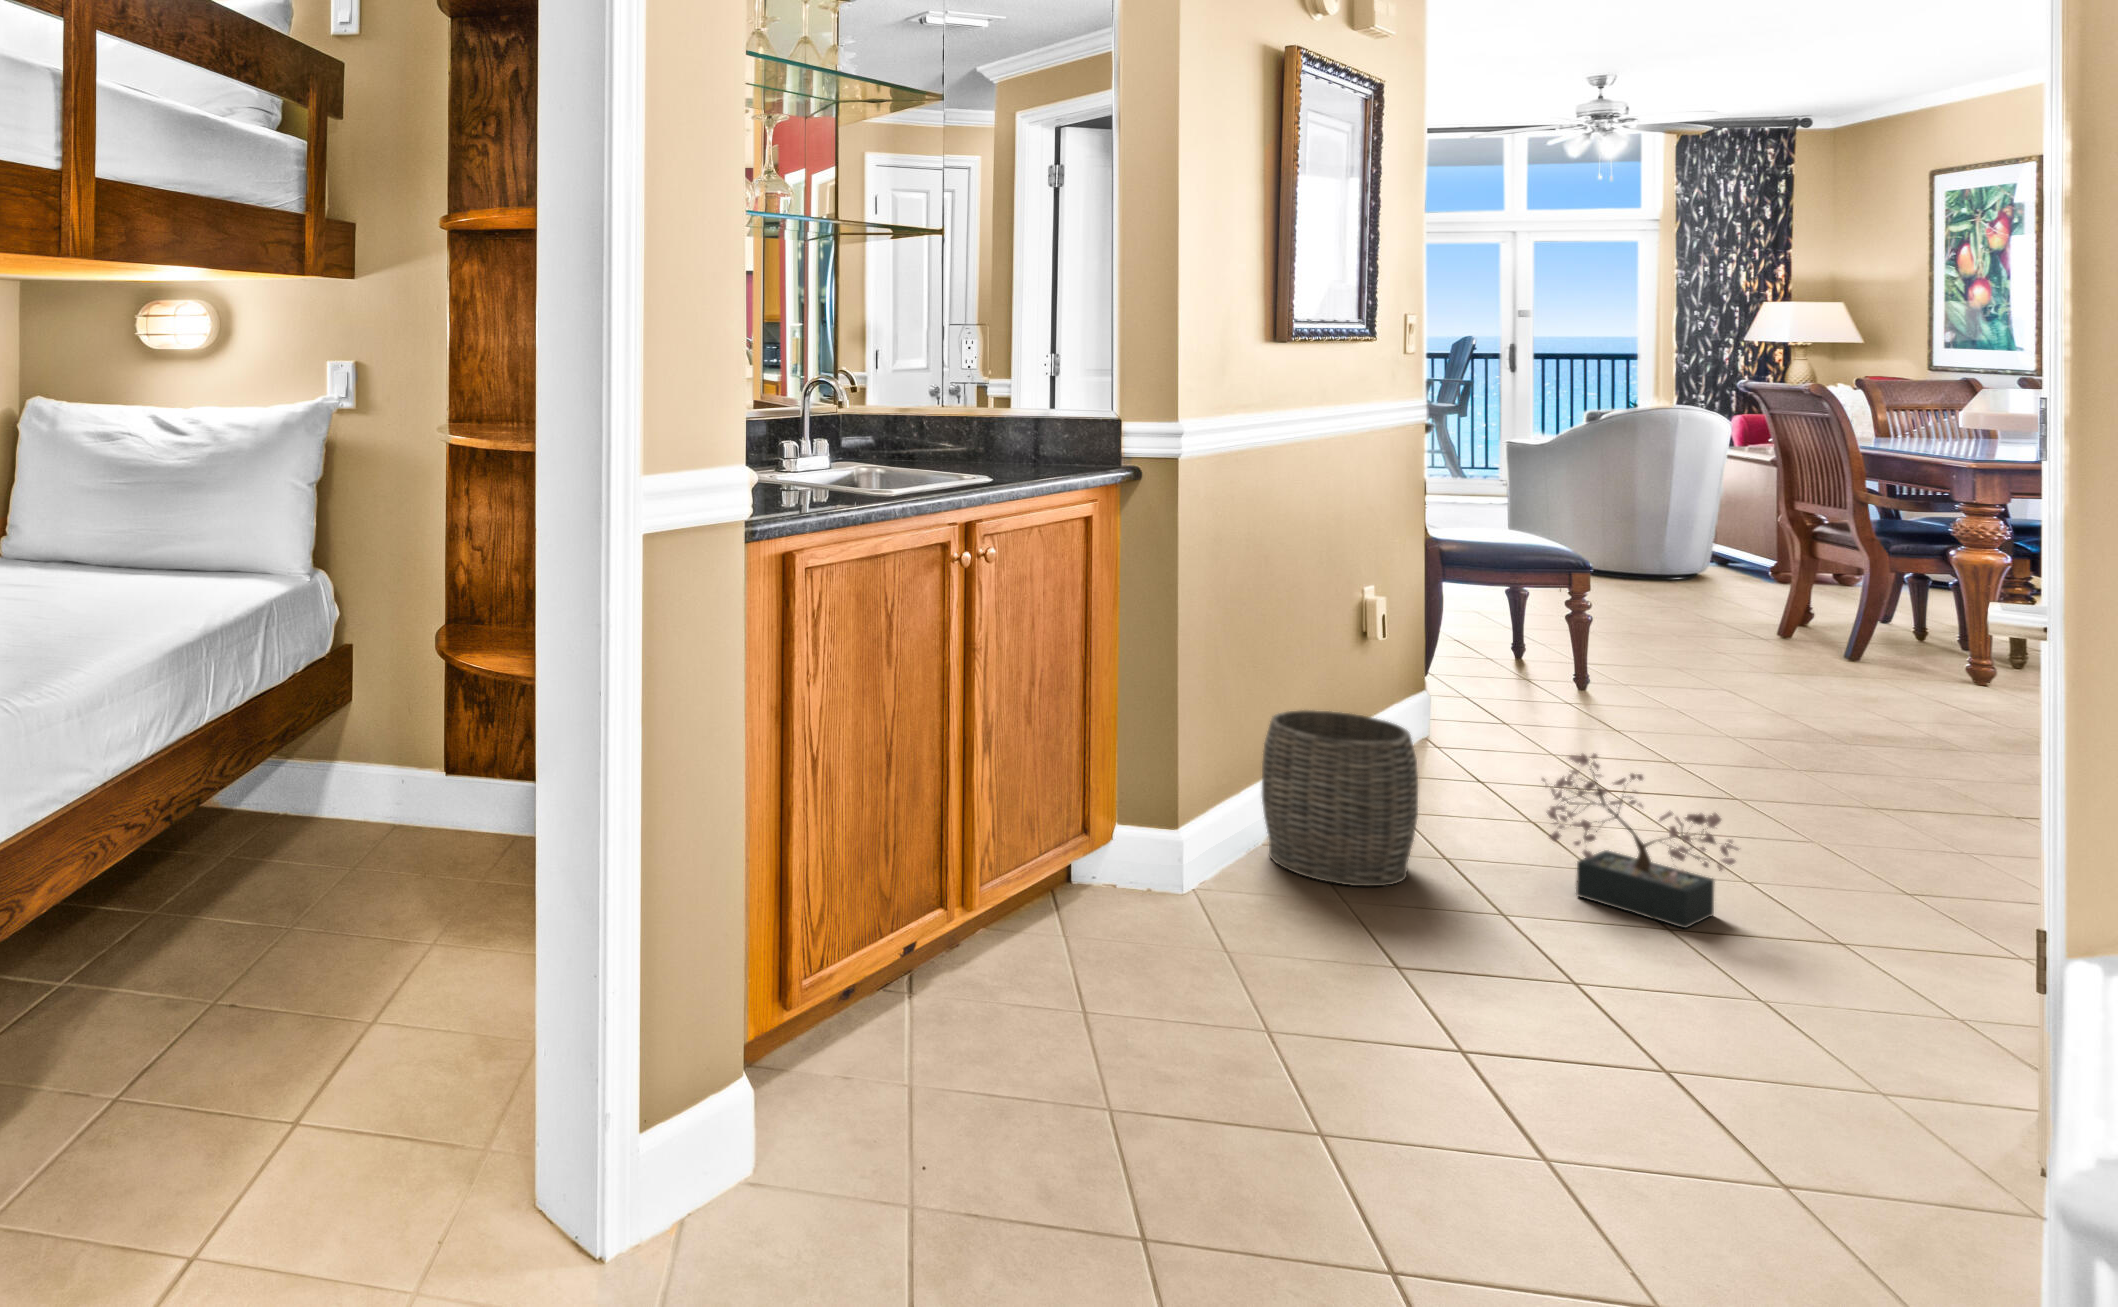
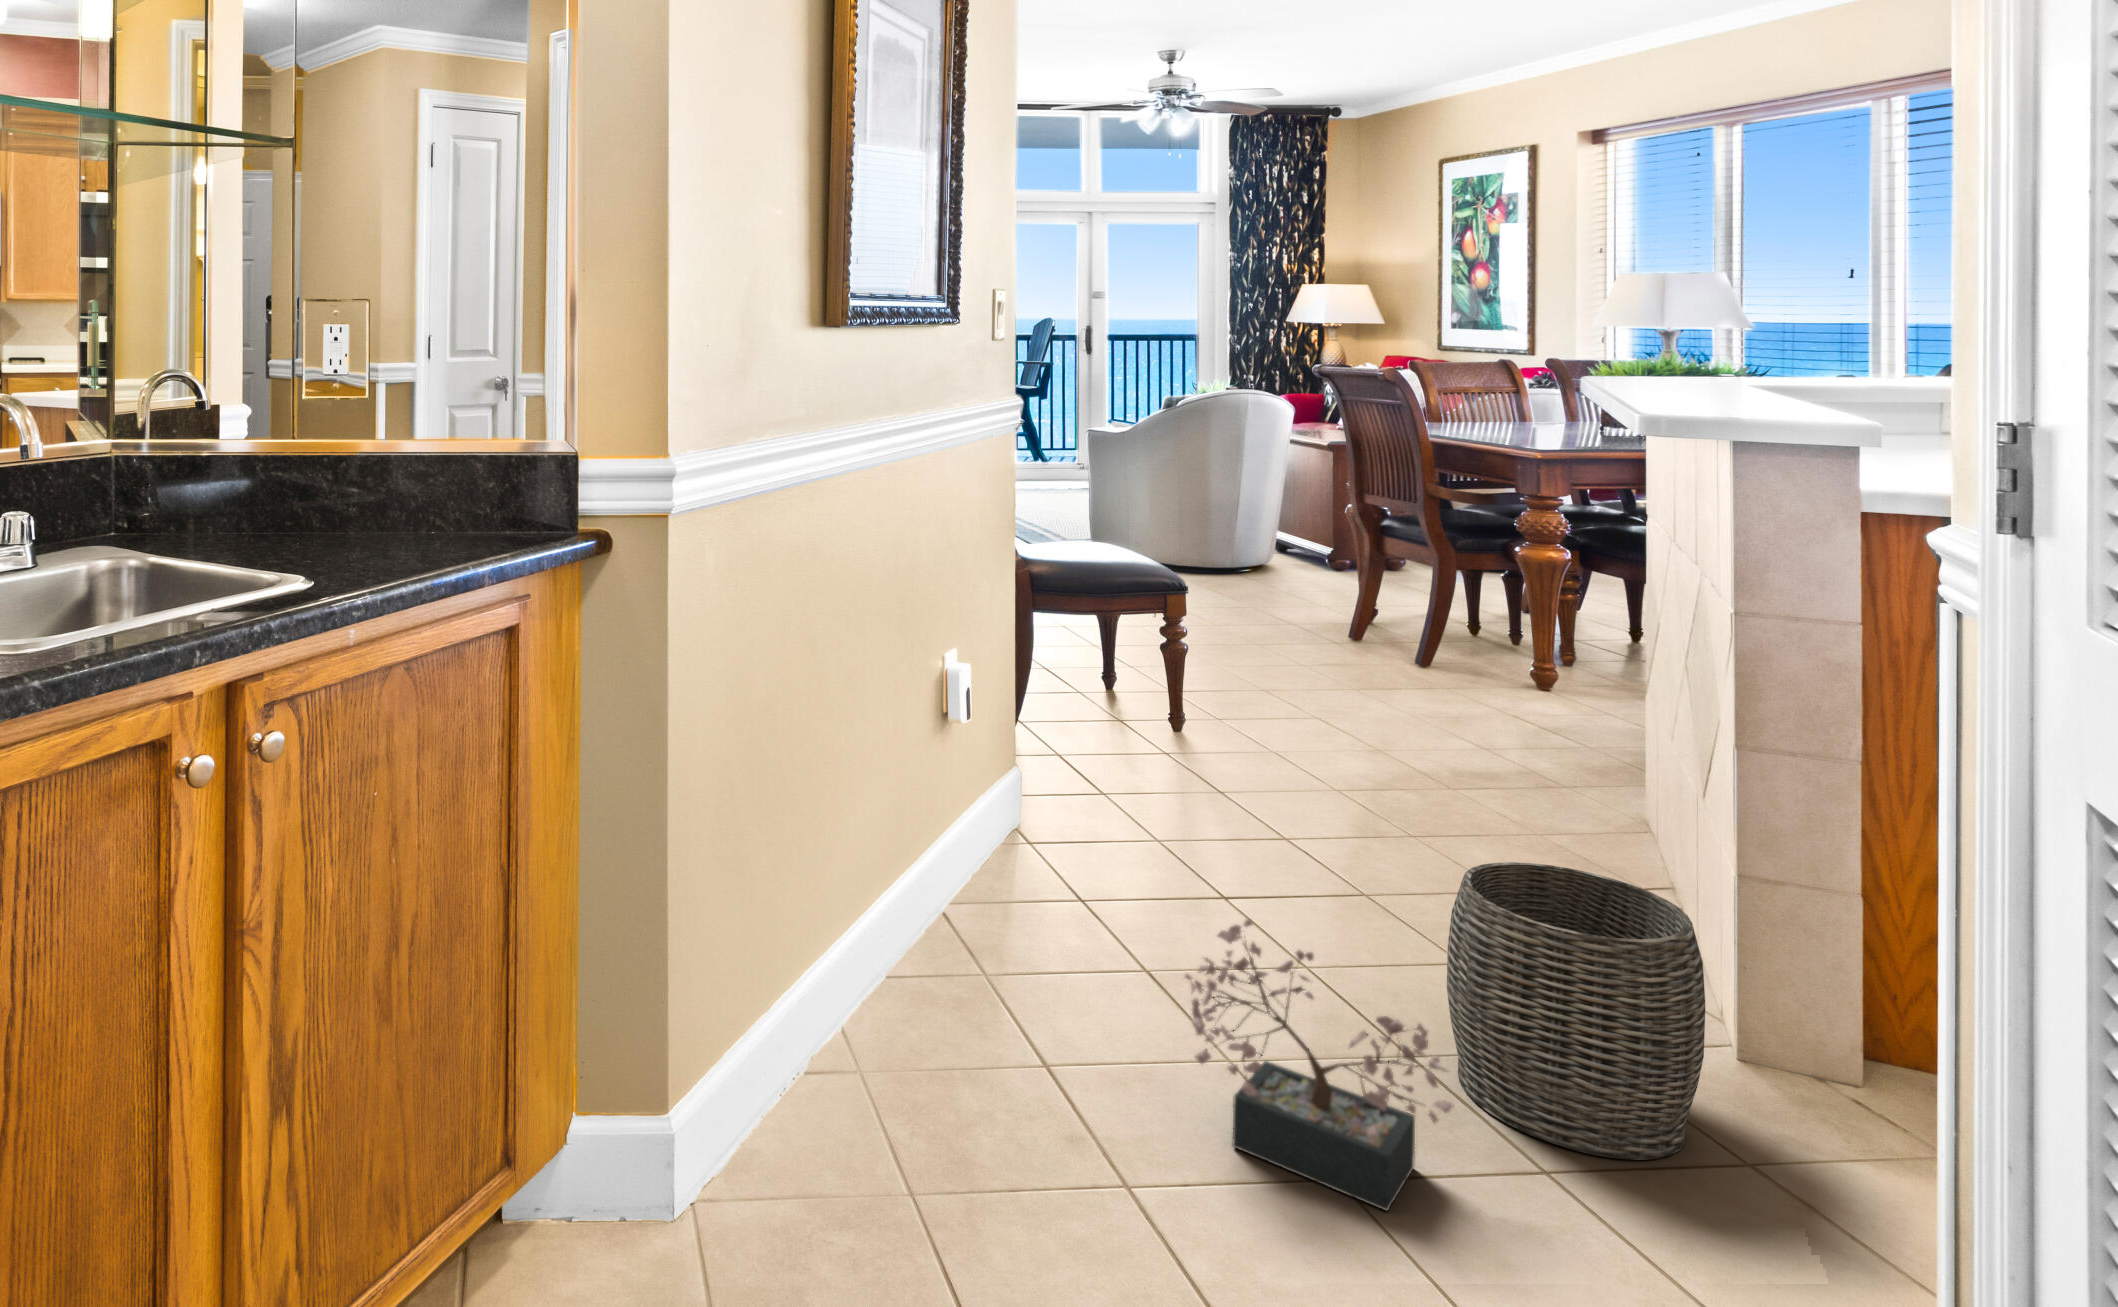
woven basket: present [1262,710,1418,886] -> present [1447,862,1705,1160]

